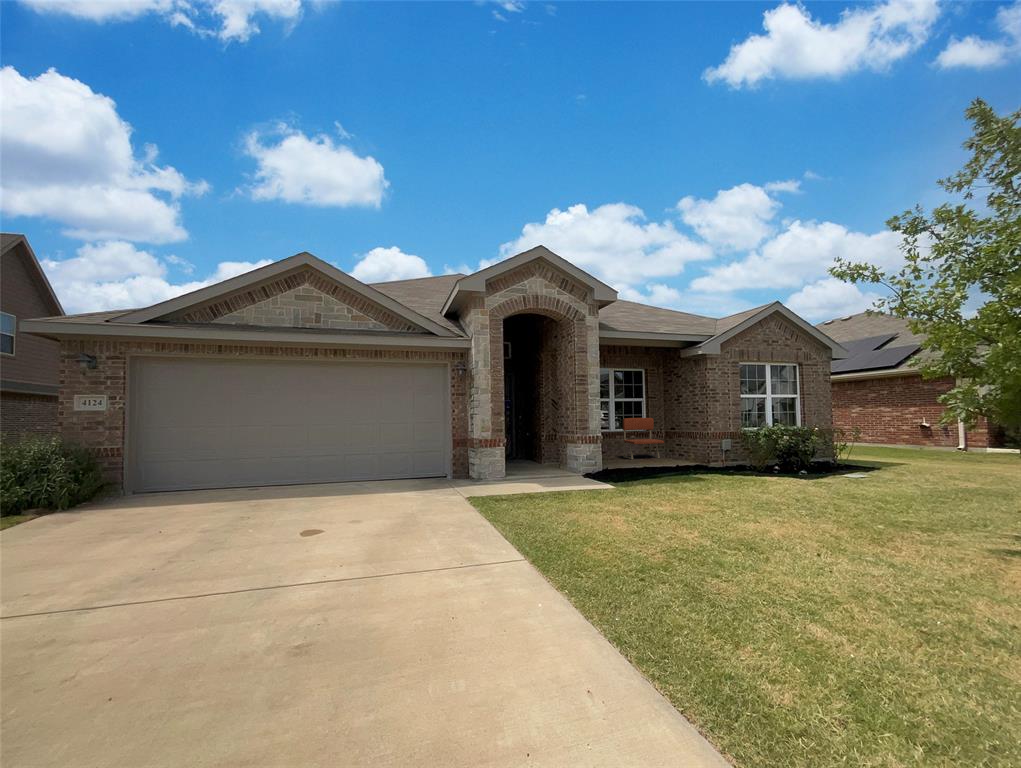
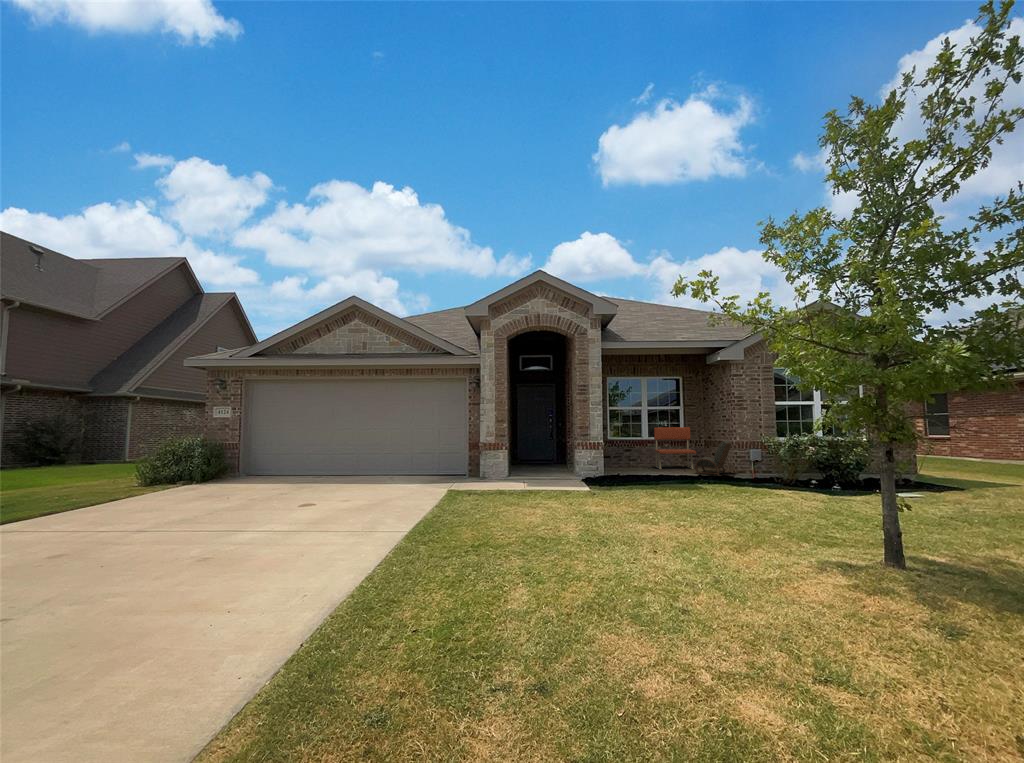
lounge chair: none [674,431,709,465] -> present [695,441,731,475]

